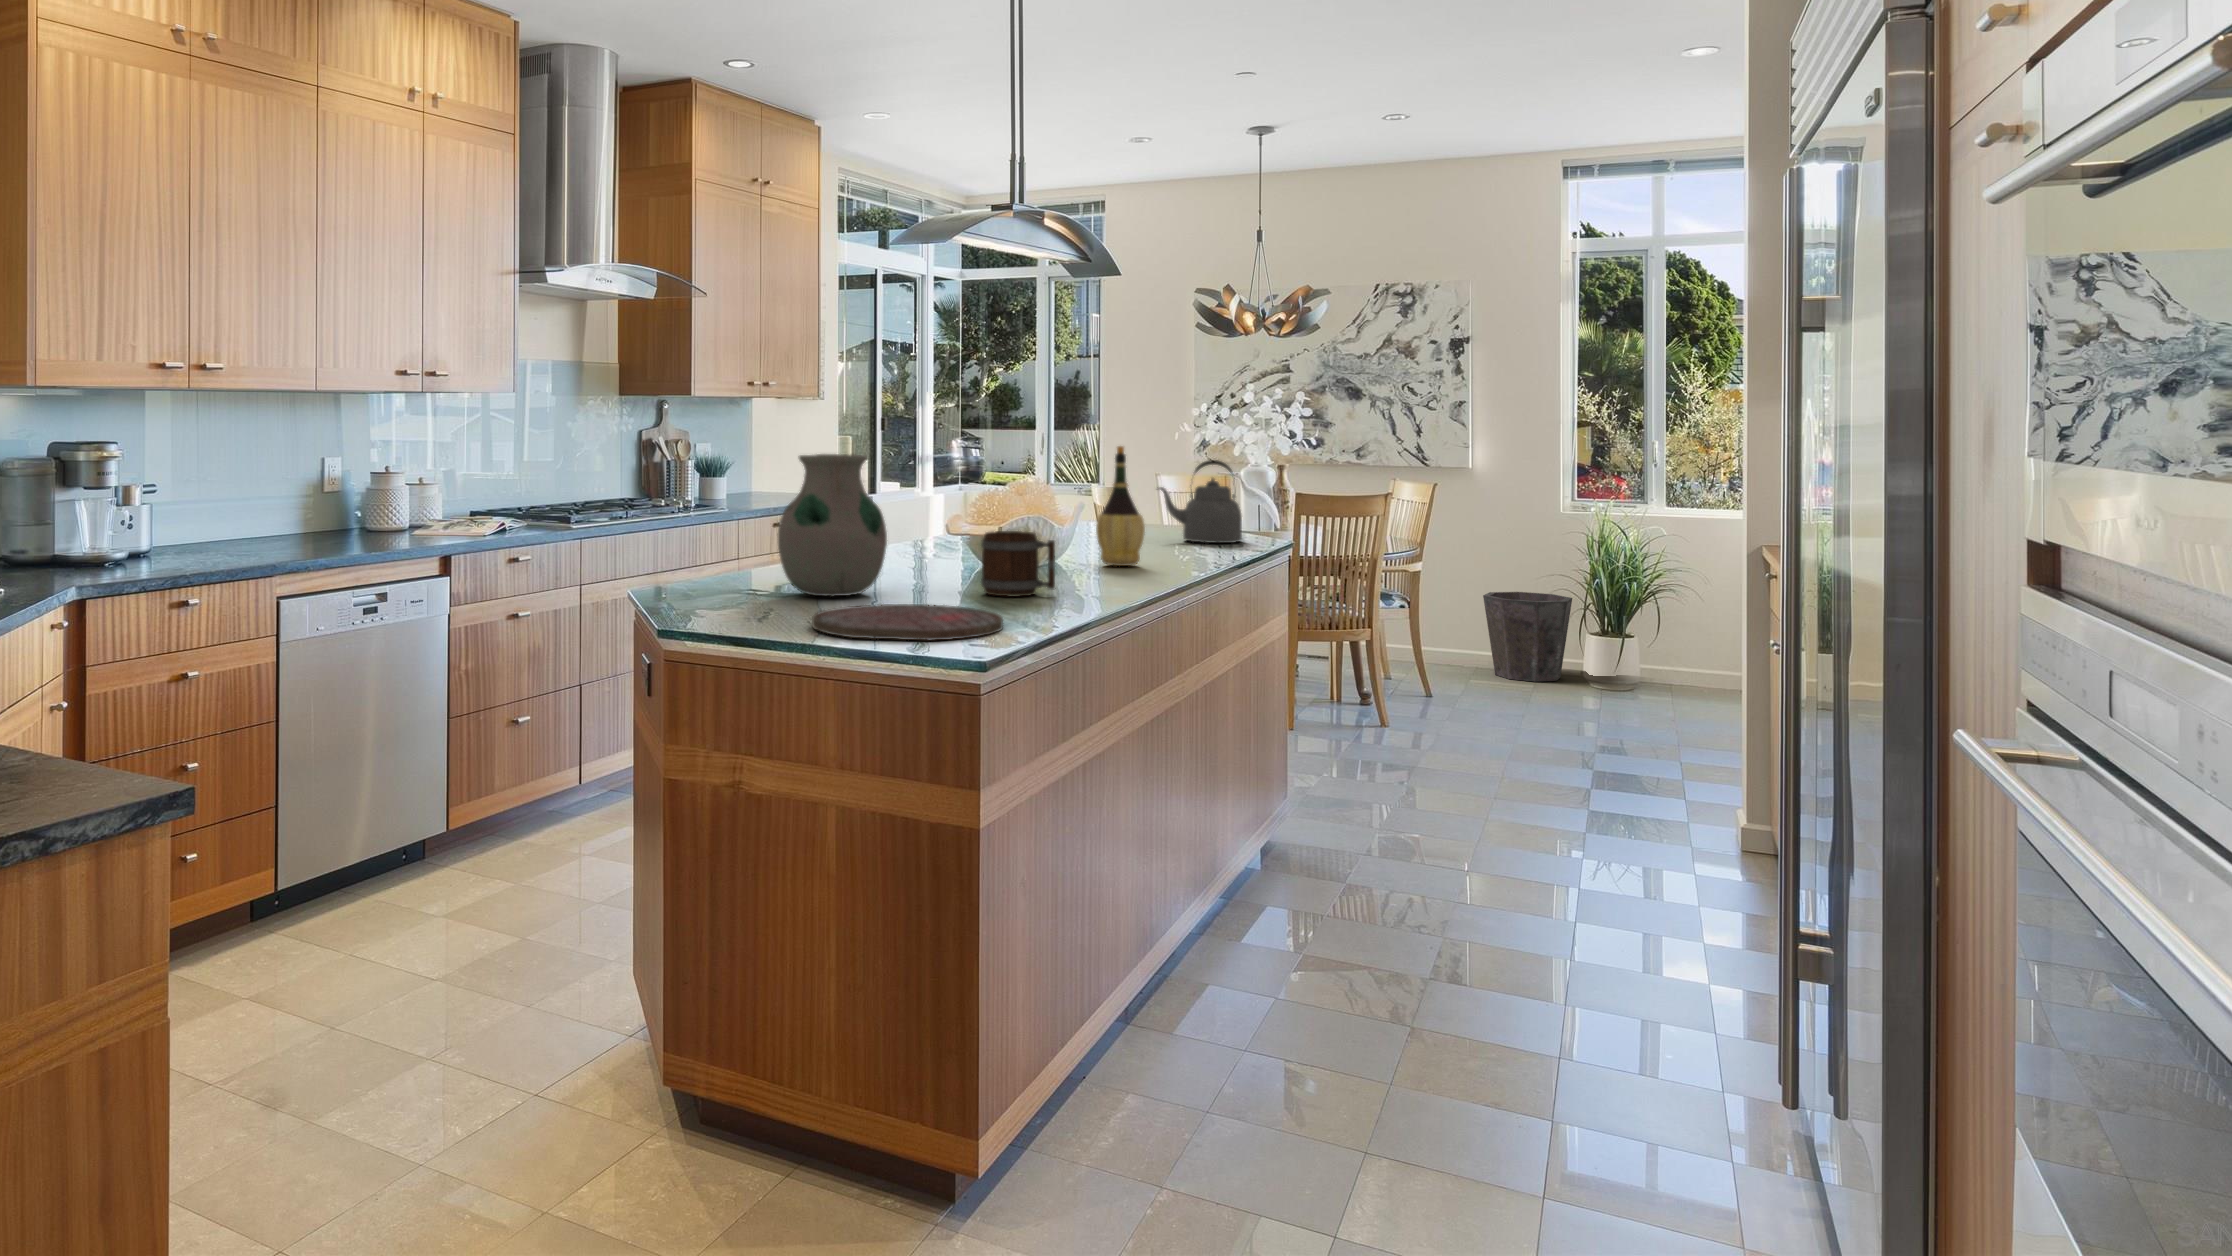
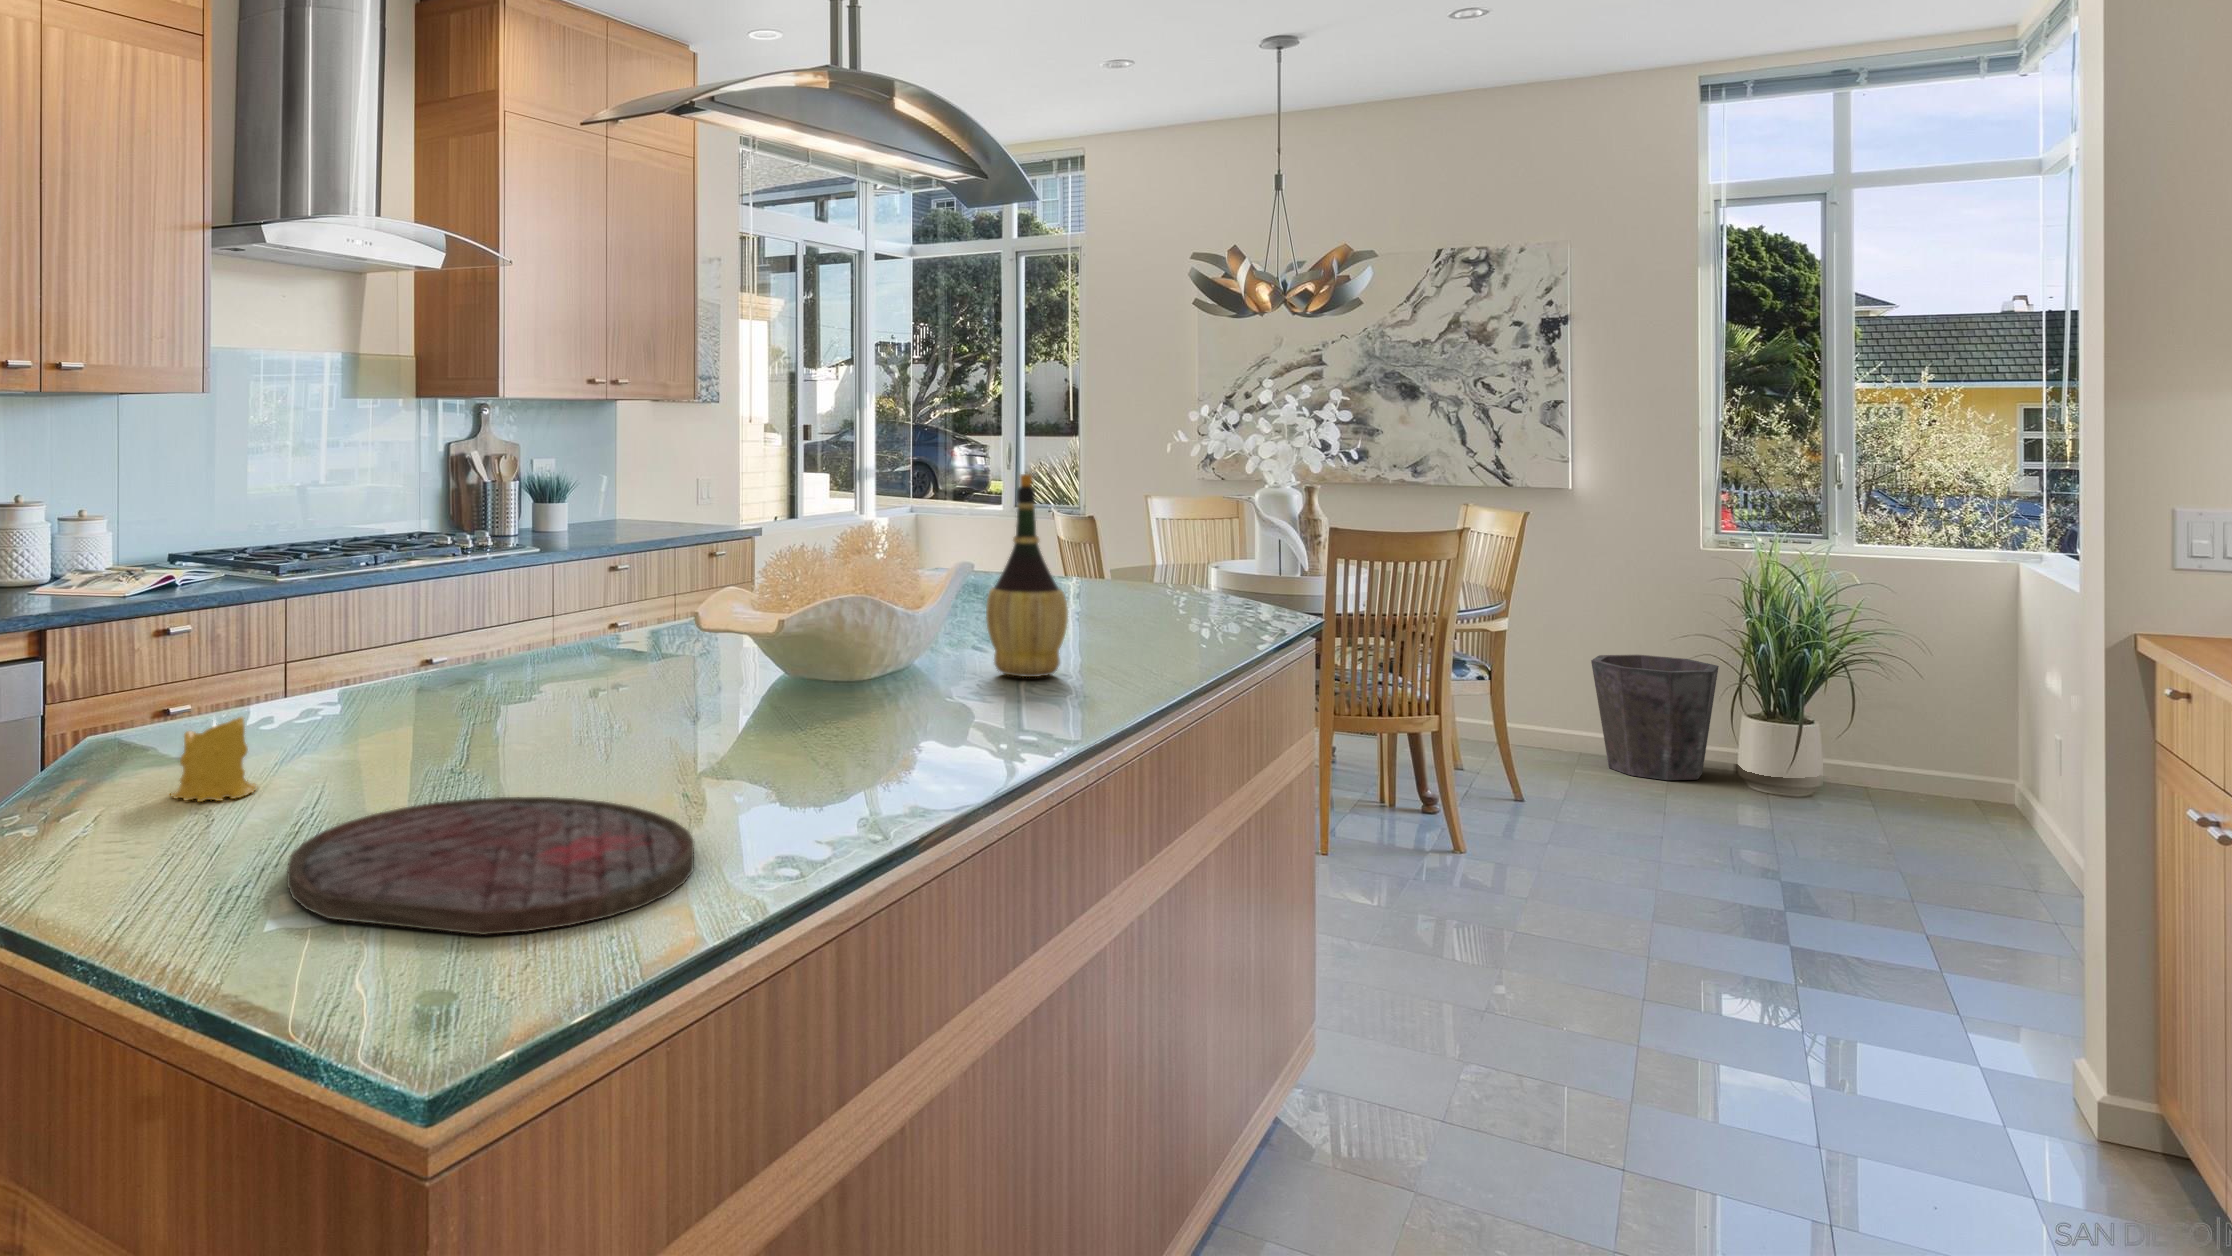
vase: present [777,454,887,597] -> none [366,494,568,758]
kettle: present [1159,460,1242,543] -> none [1107,490,1244,622]
mug: present [981,531,1055,596] -> none [735,635,868,764]
candle: none [699,567,742,612] -> present [171,717,257,802]

